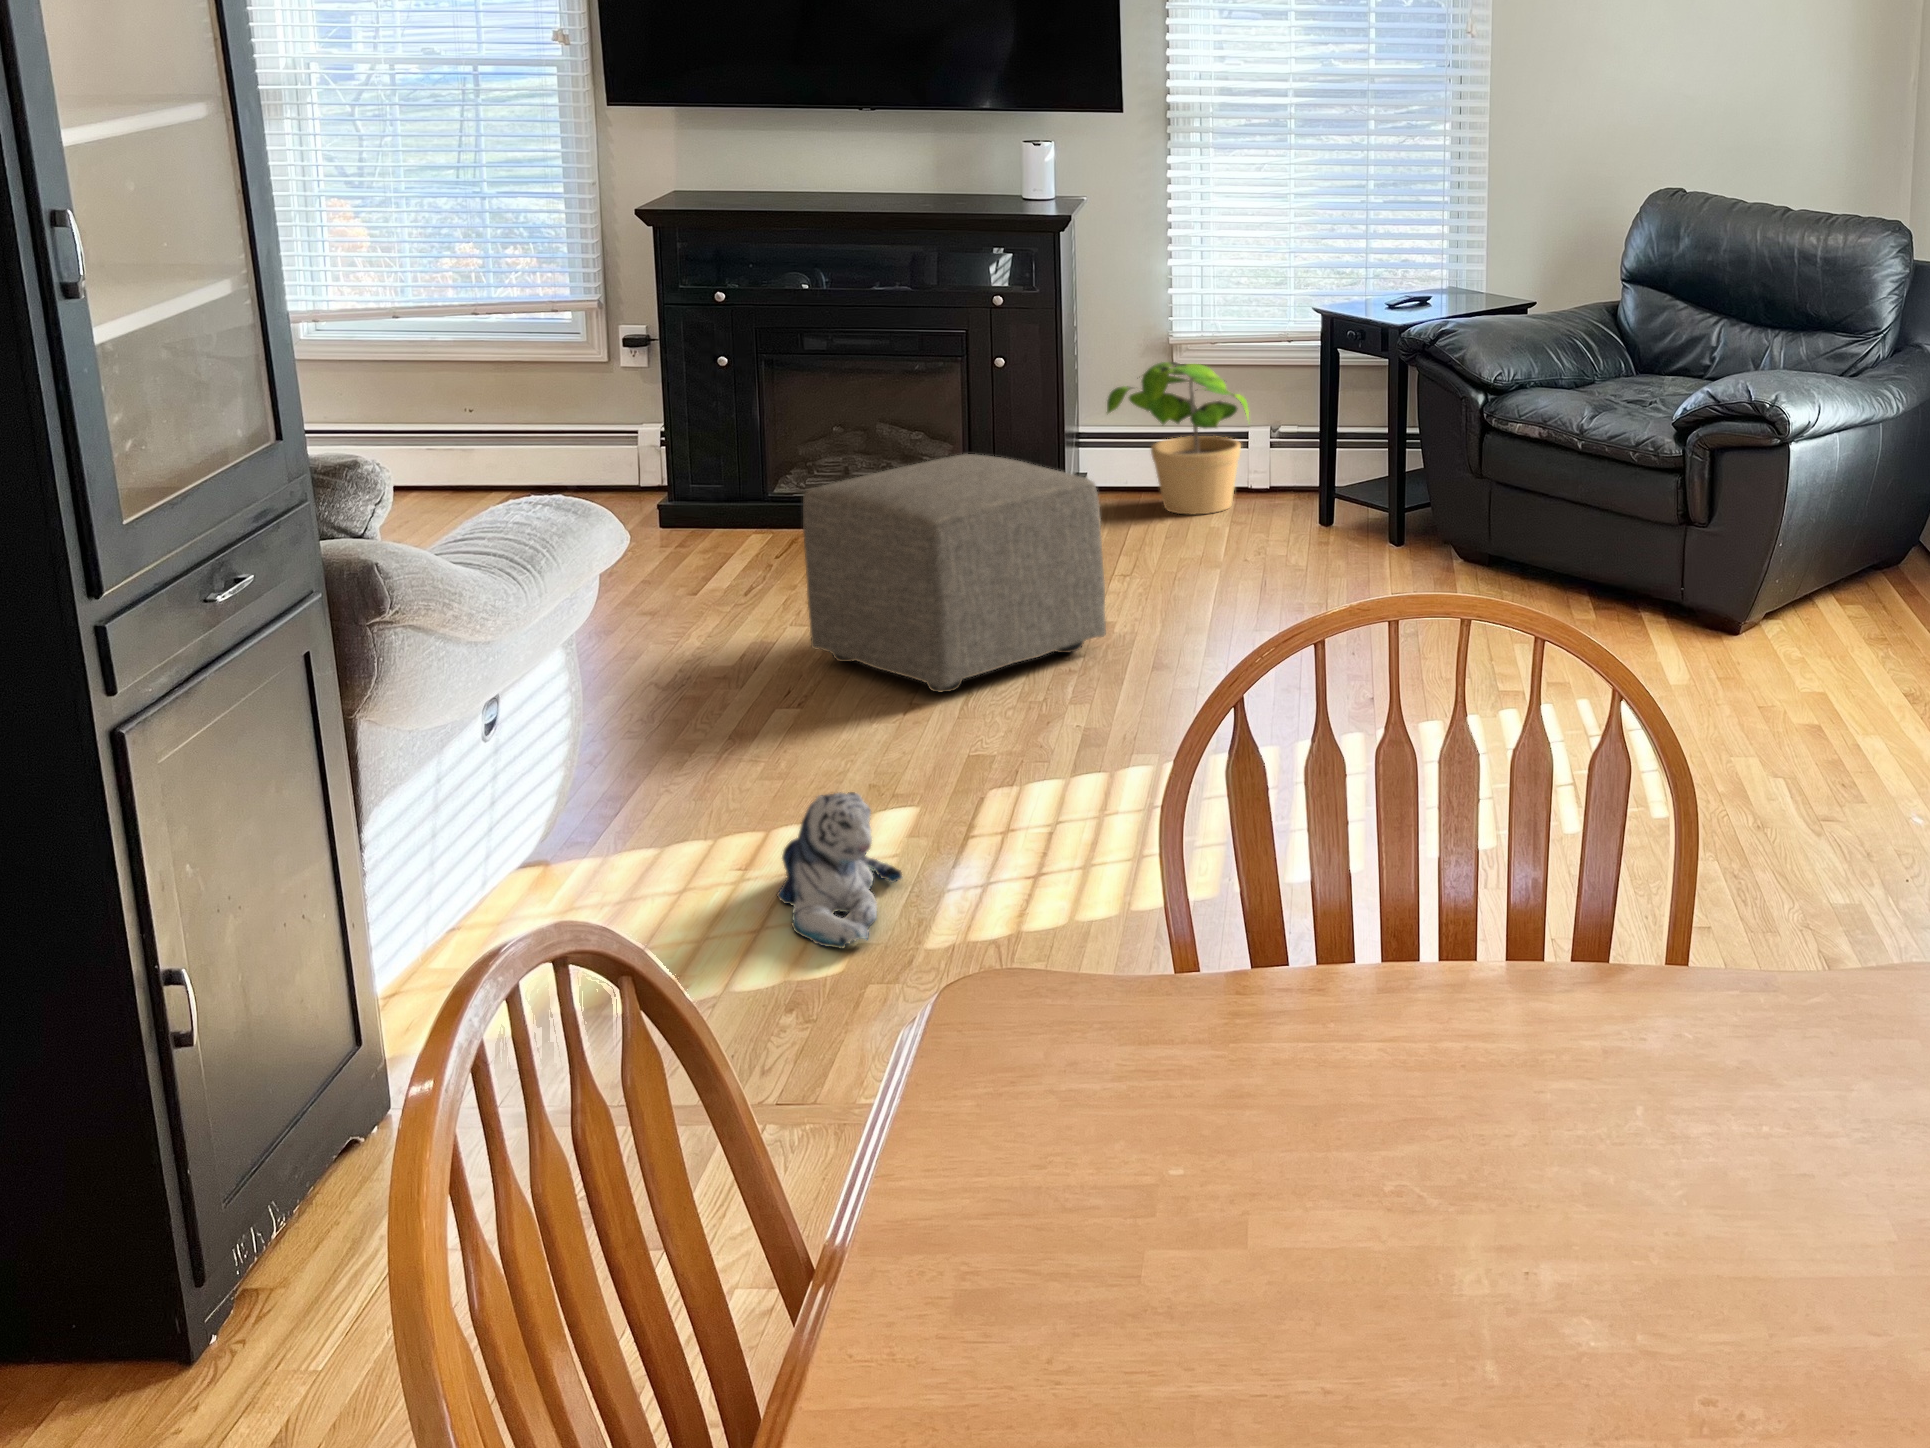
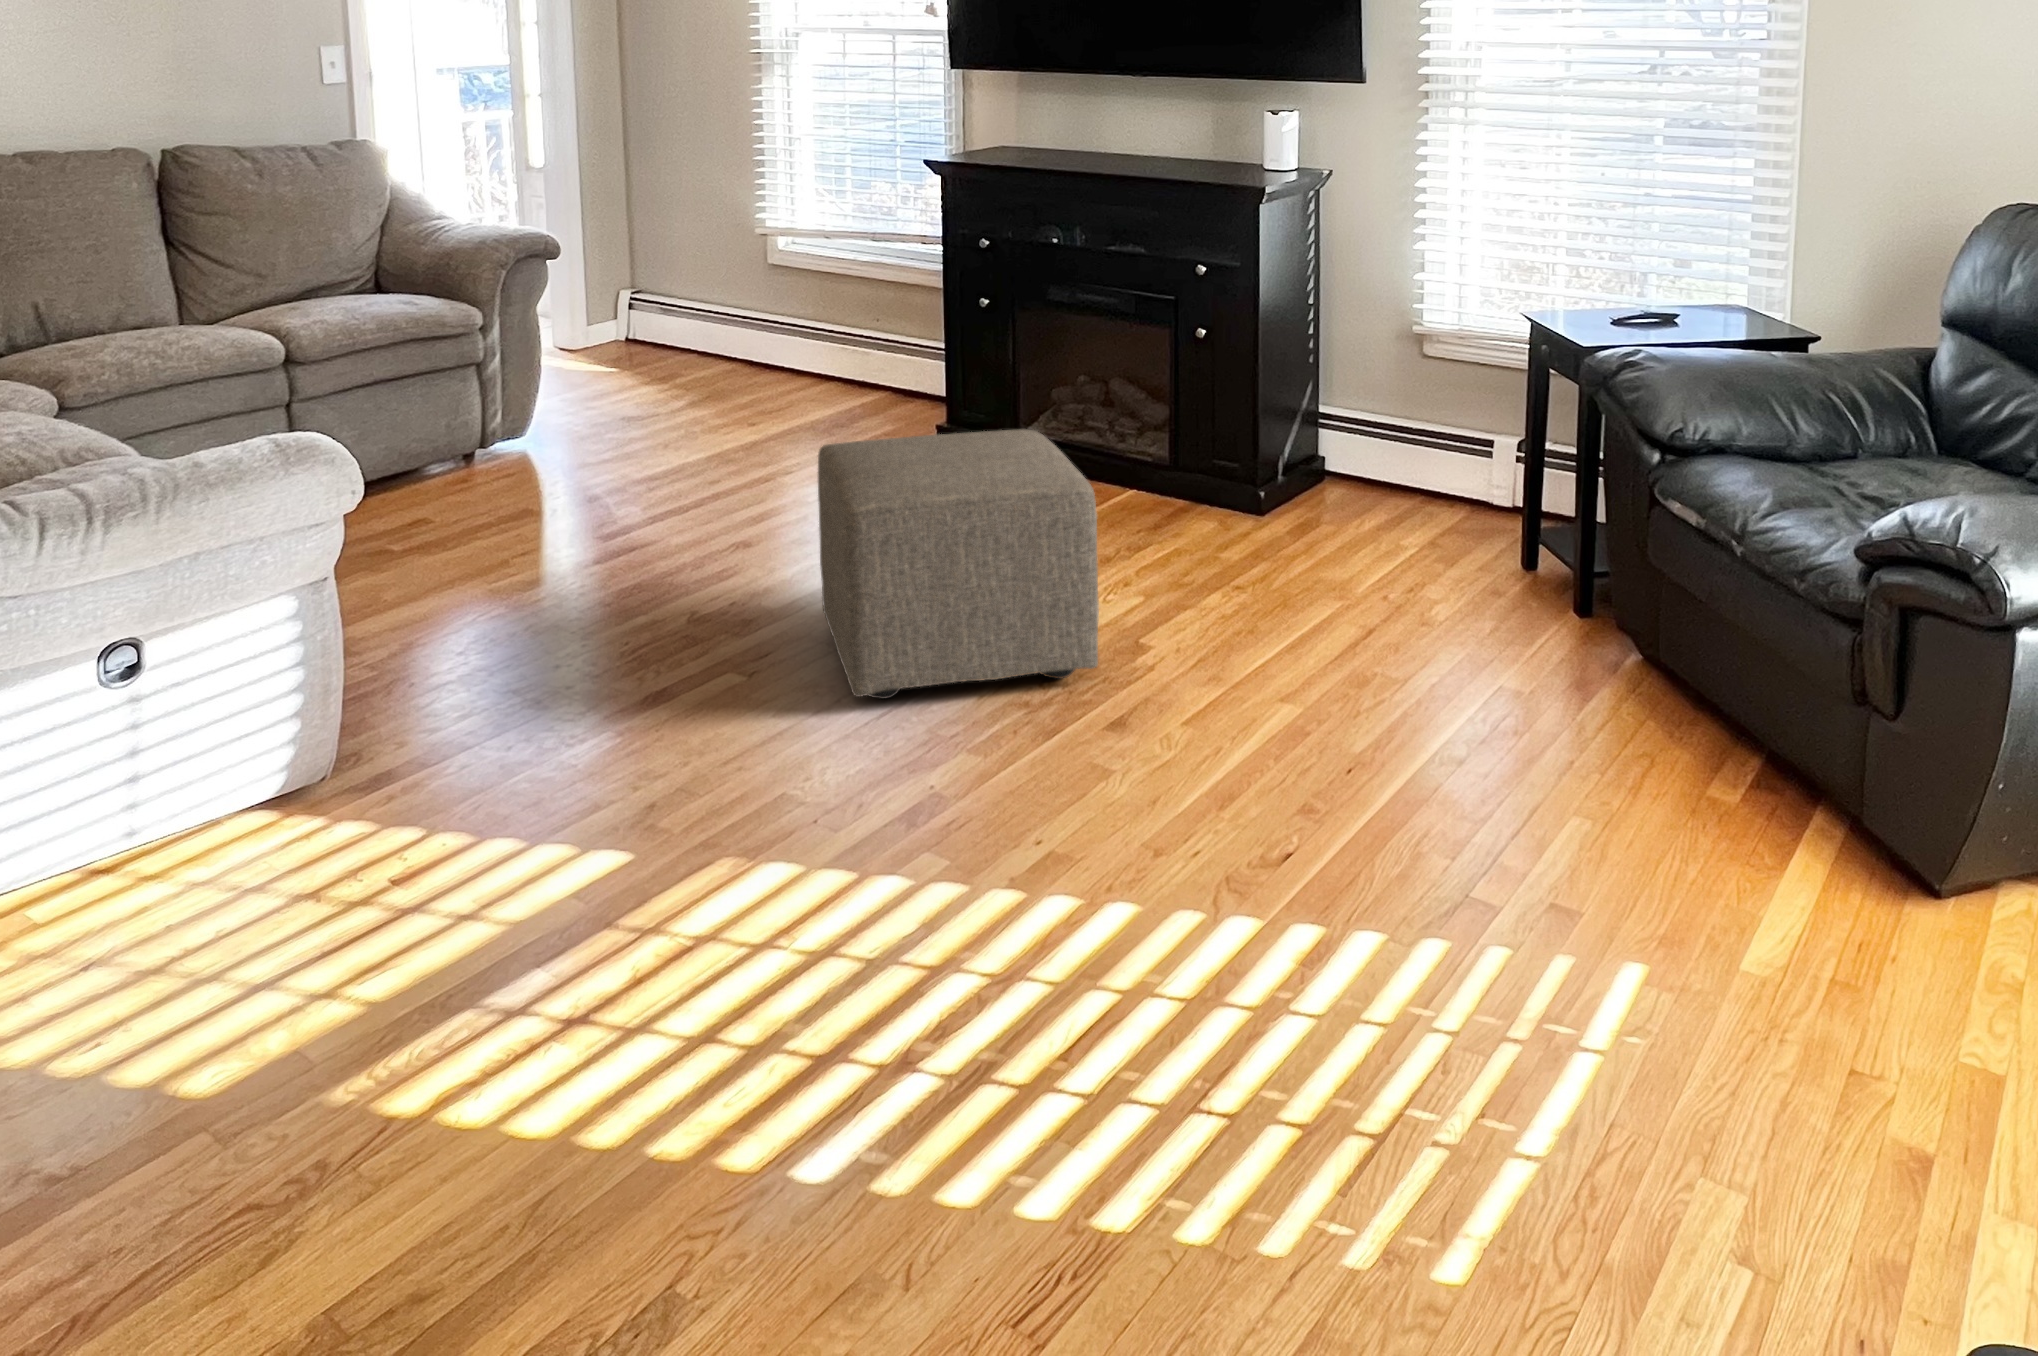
potted plant: present [1107,362,1249,515] -> none [1318,353,1482,529]
plush toy: present [777,792,902,948] -> none [272,845,489,1053]

